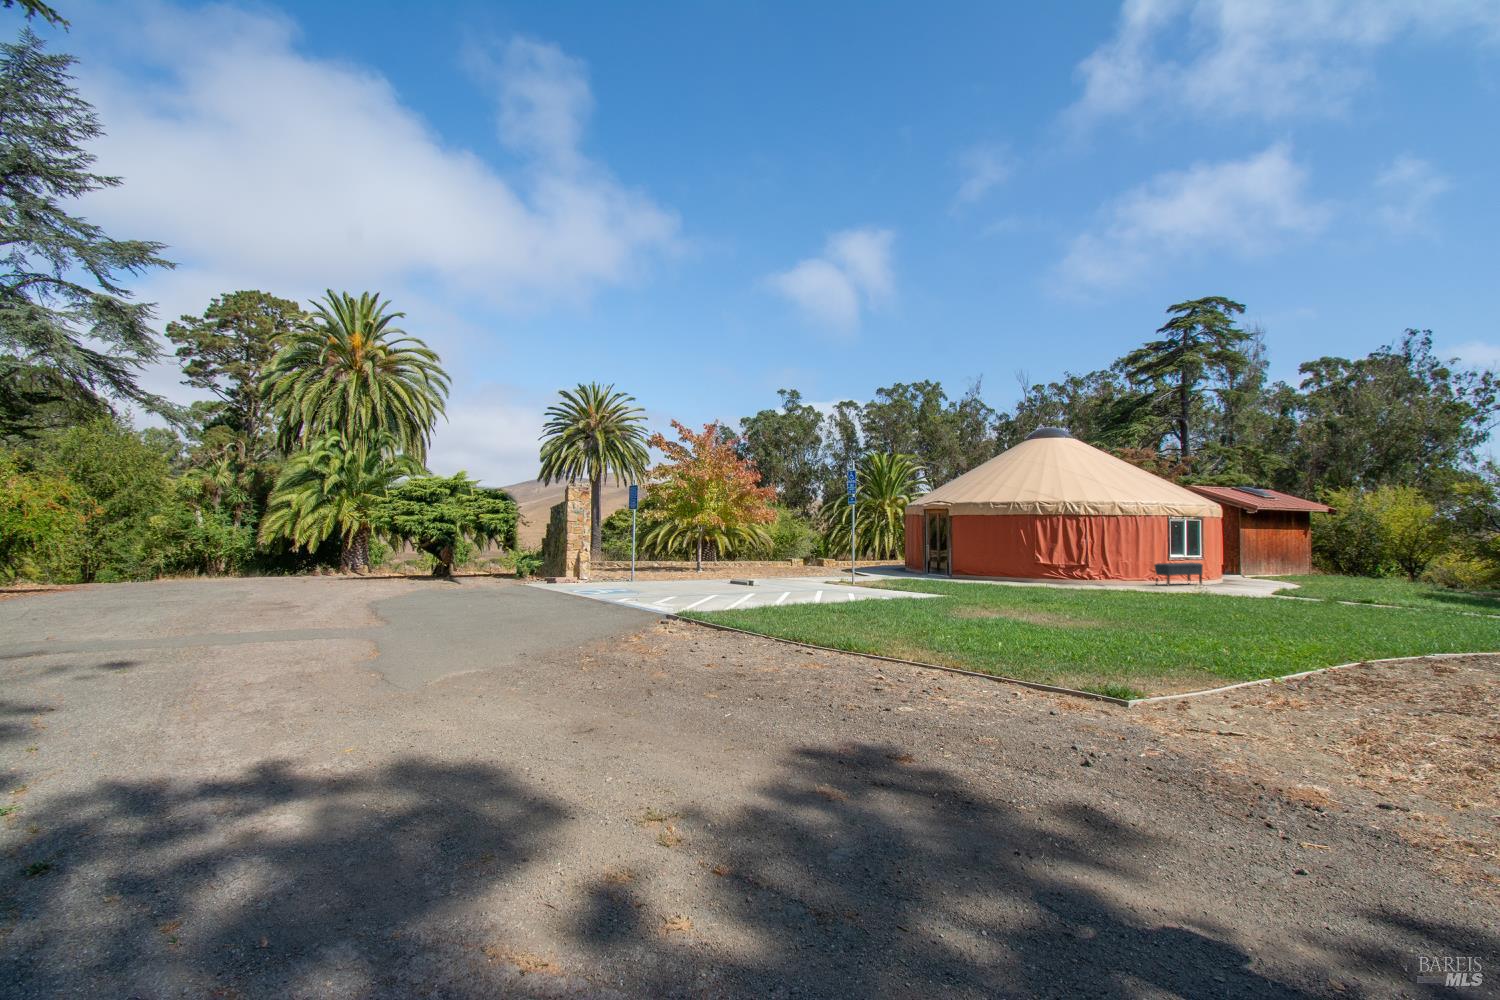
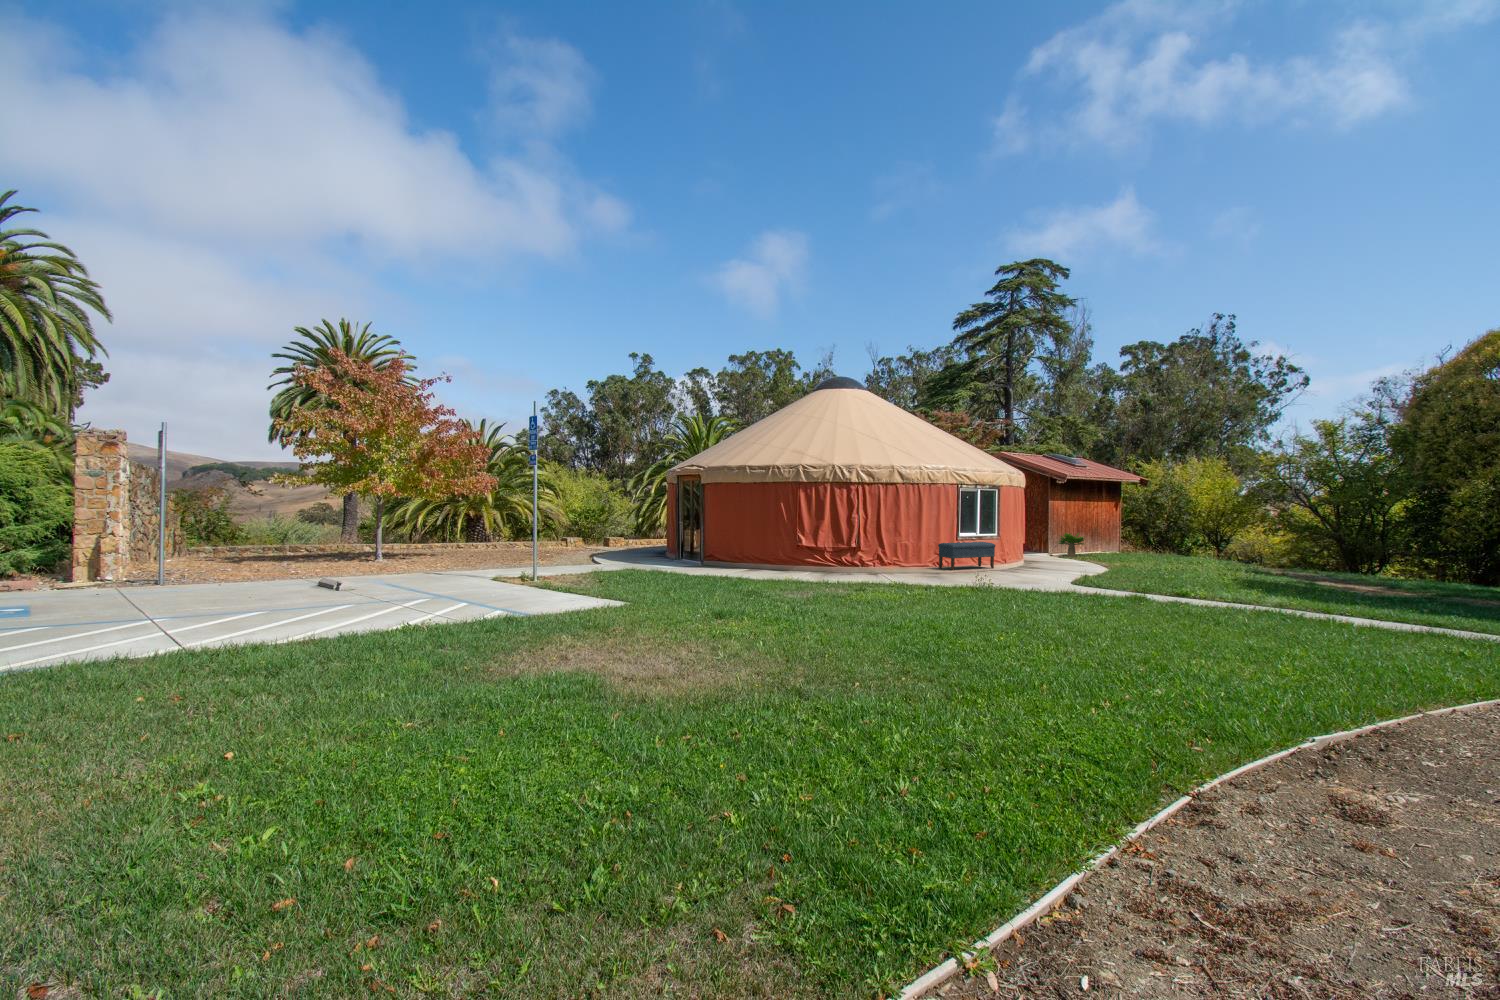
potted plant: none [1251,555,1282,578] -> present [1059,533,1084,556]

